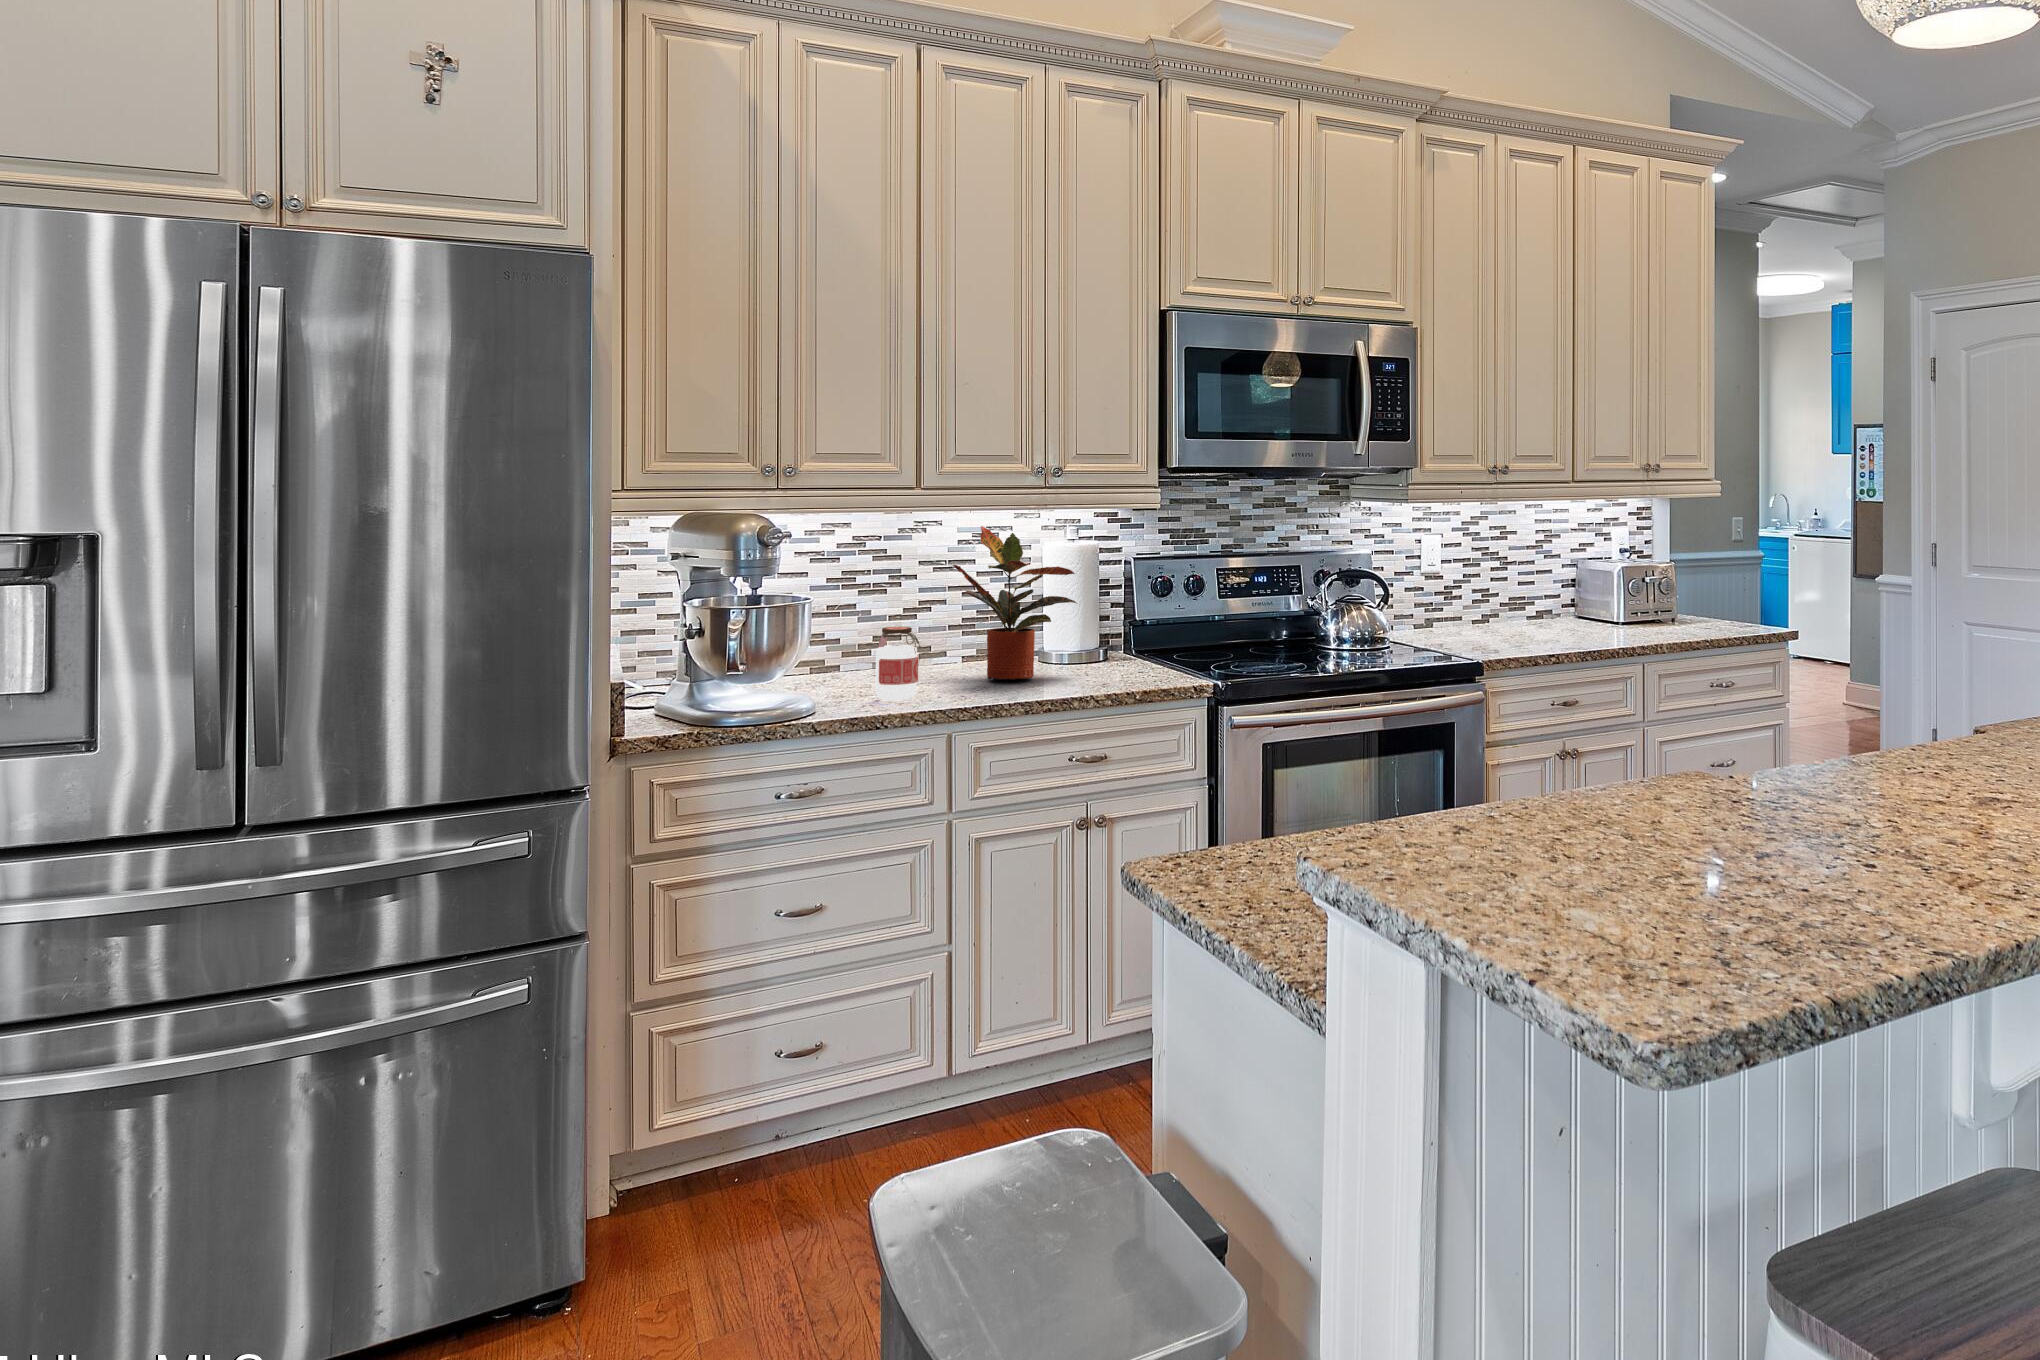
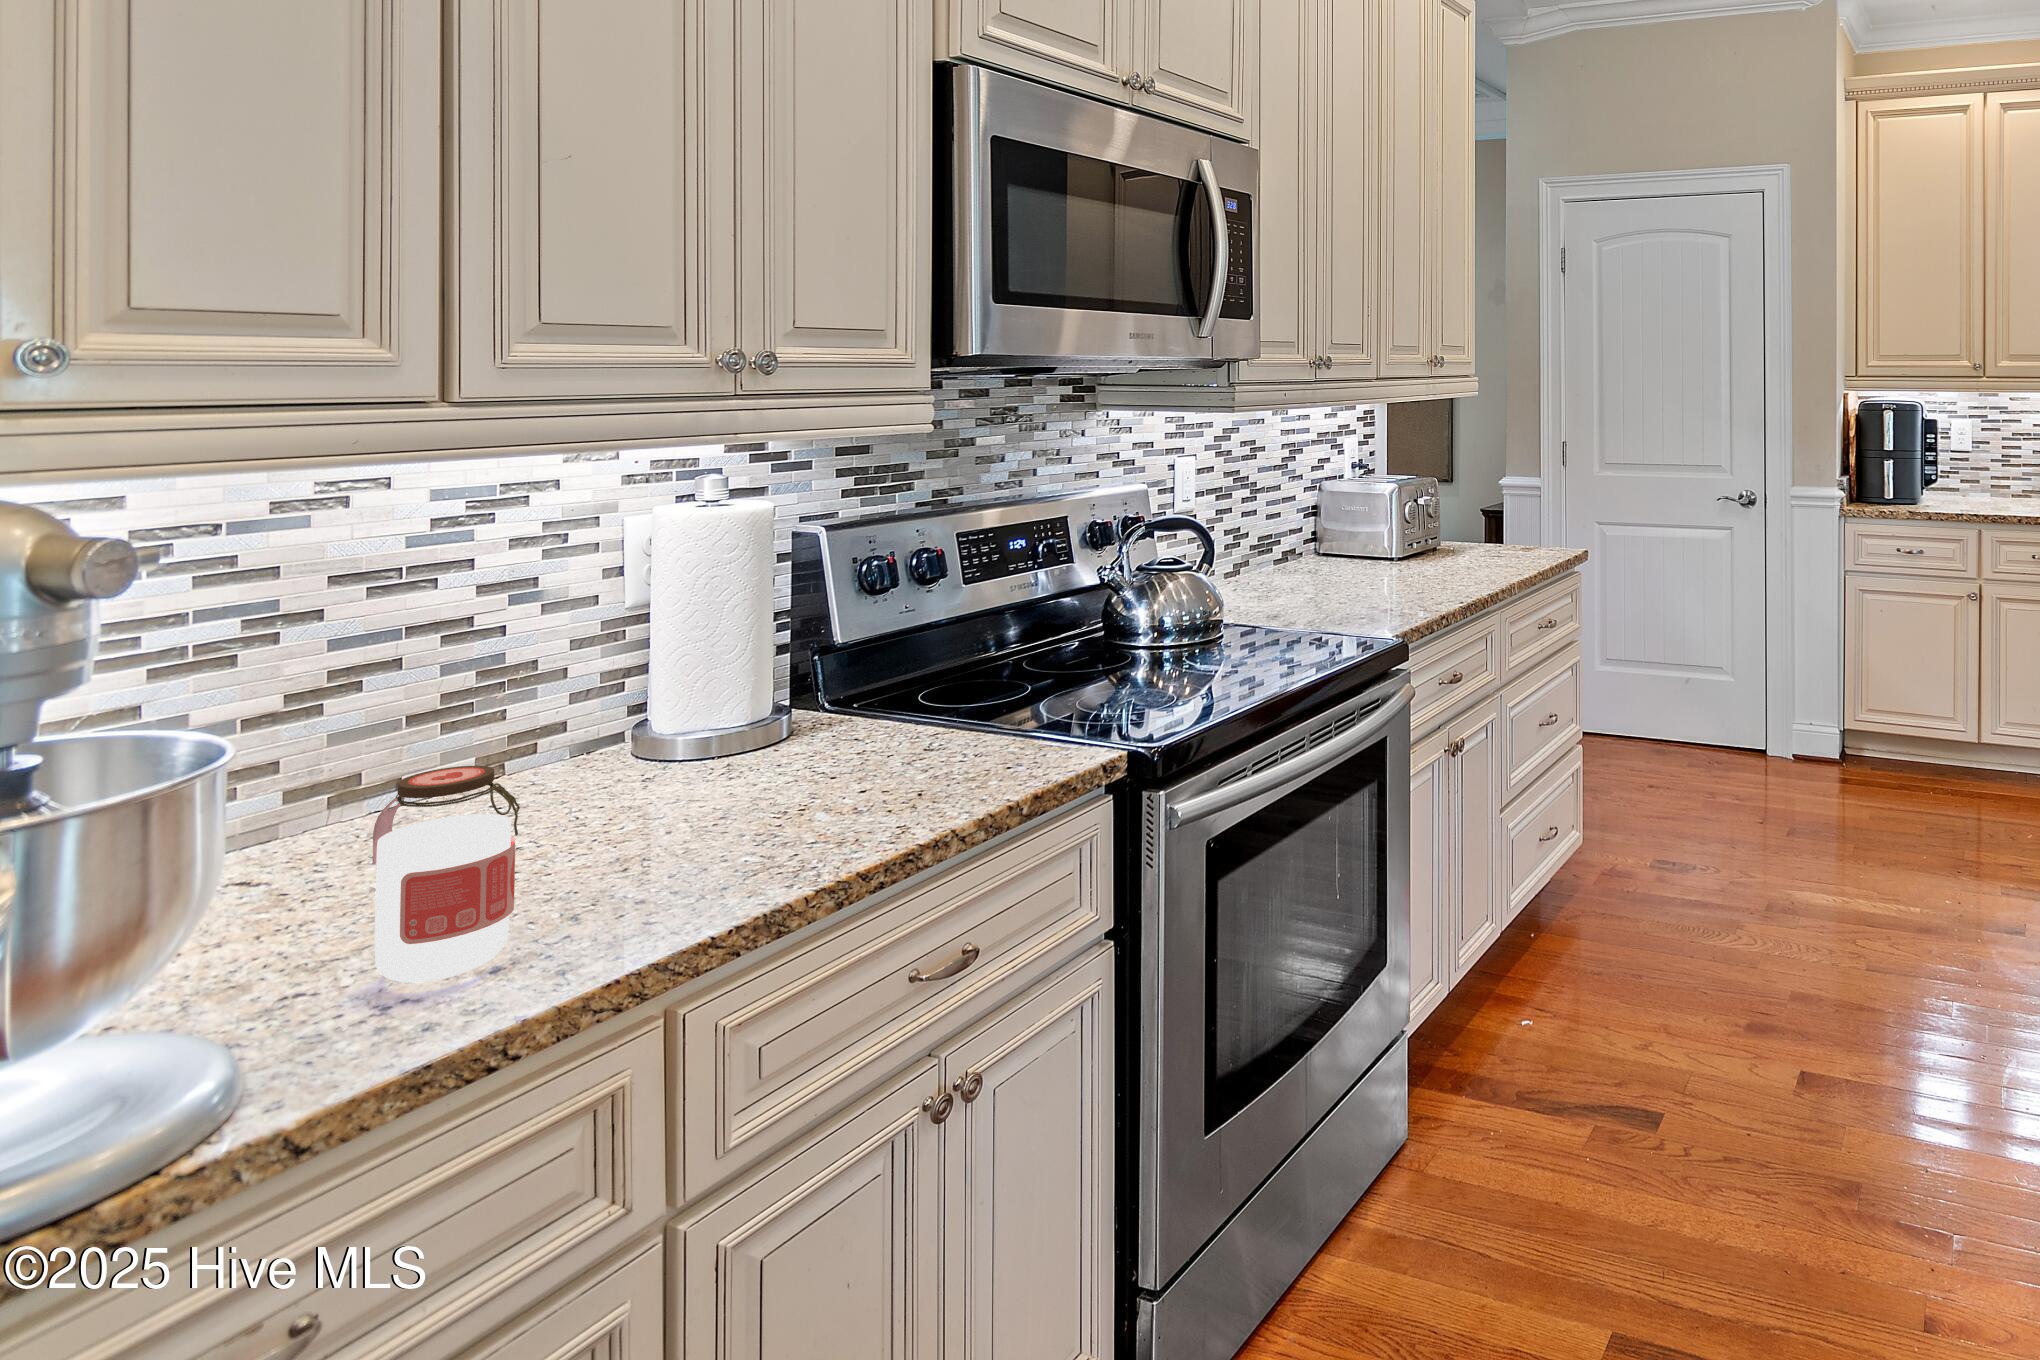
potted plant: present [953,526,1076,680] -> none [501,486,829,839]

